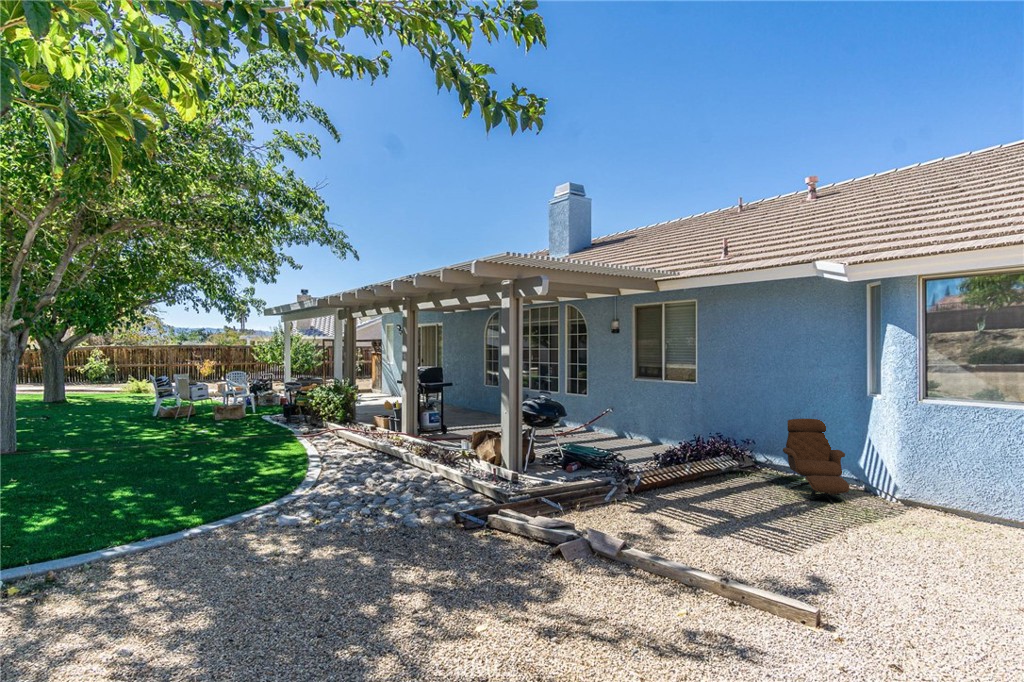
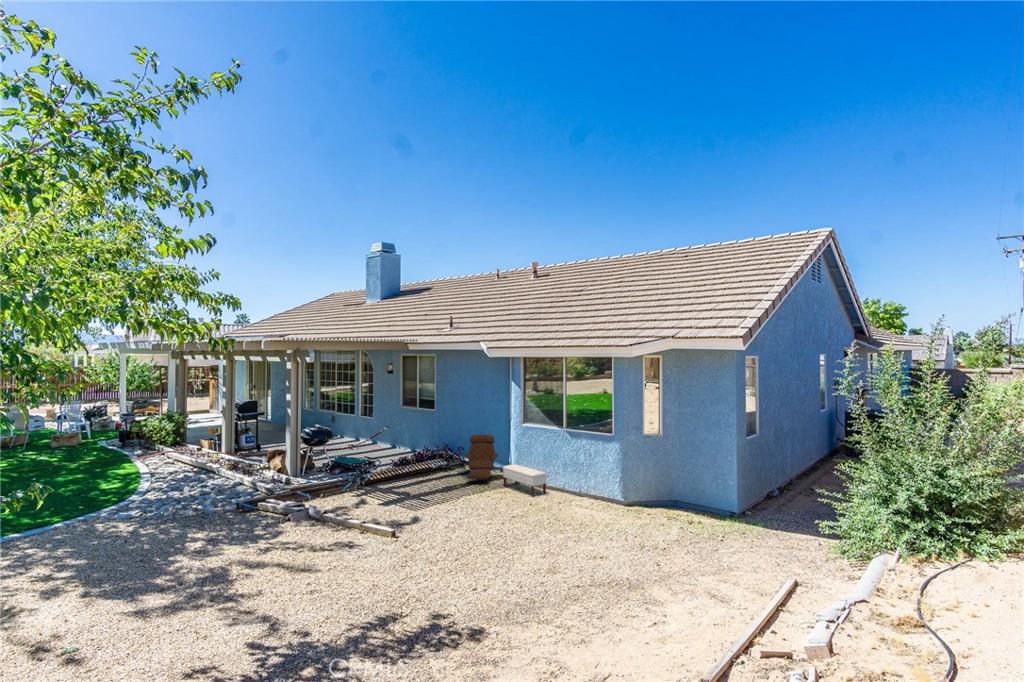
bench: none [880,471,996,534] -> present [503,464,546,497]

